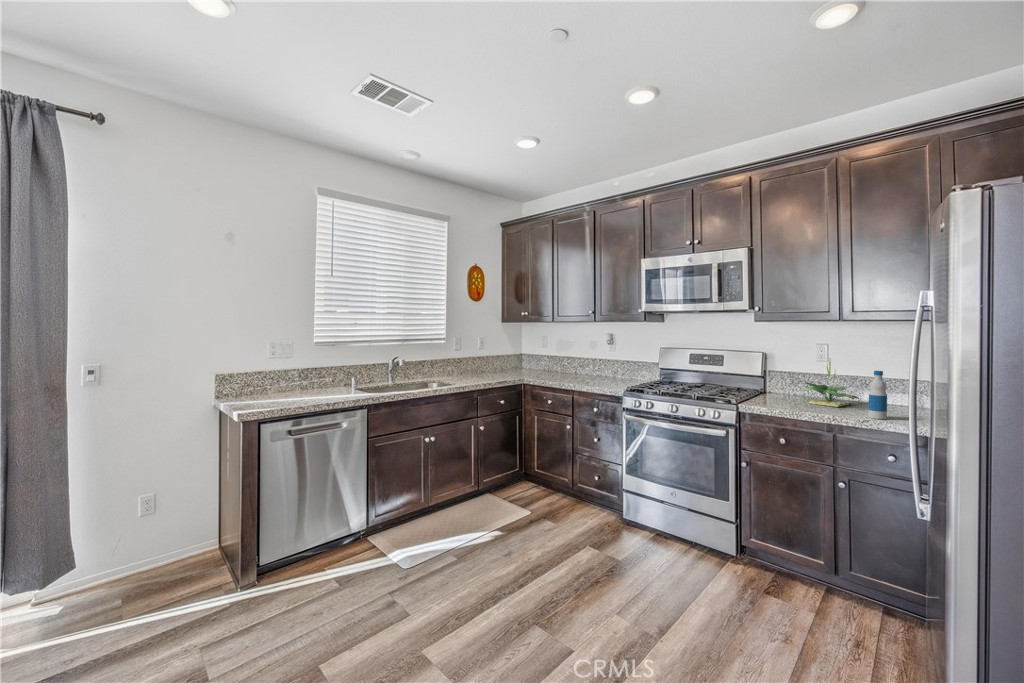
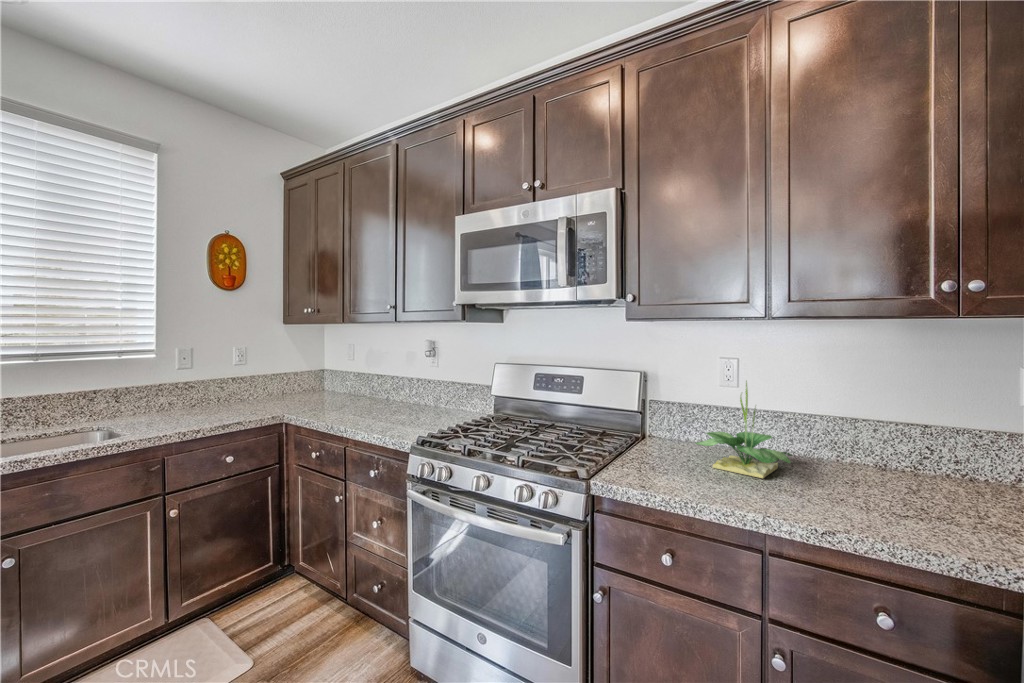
bottle: present [868,371,887,419] -> none [829,416,866,521]

